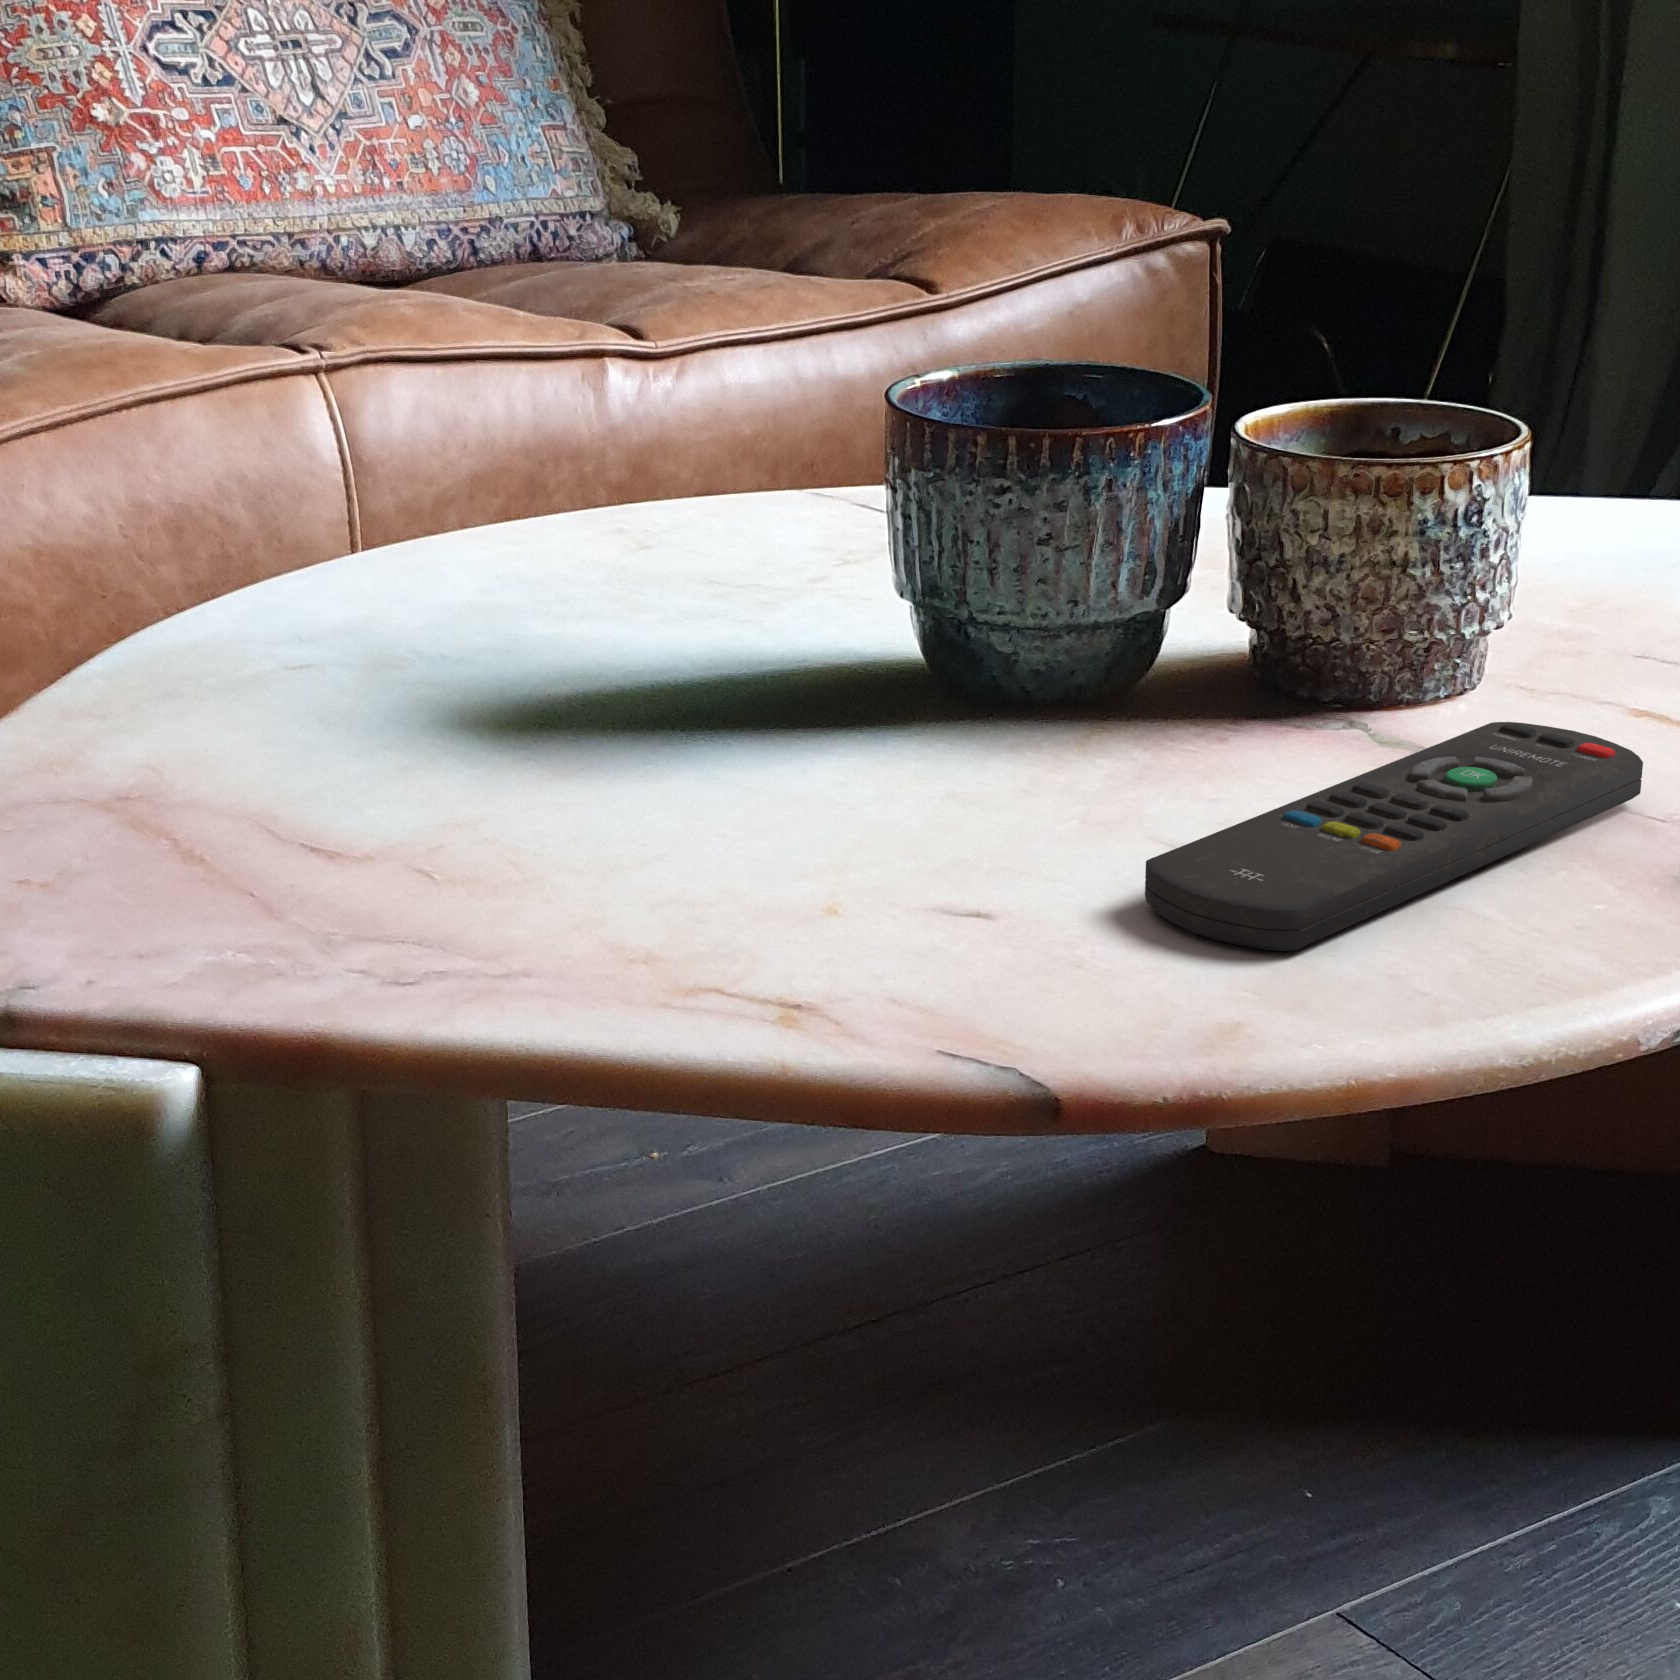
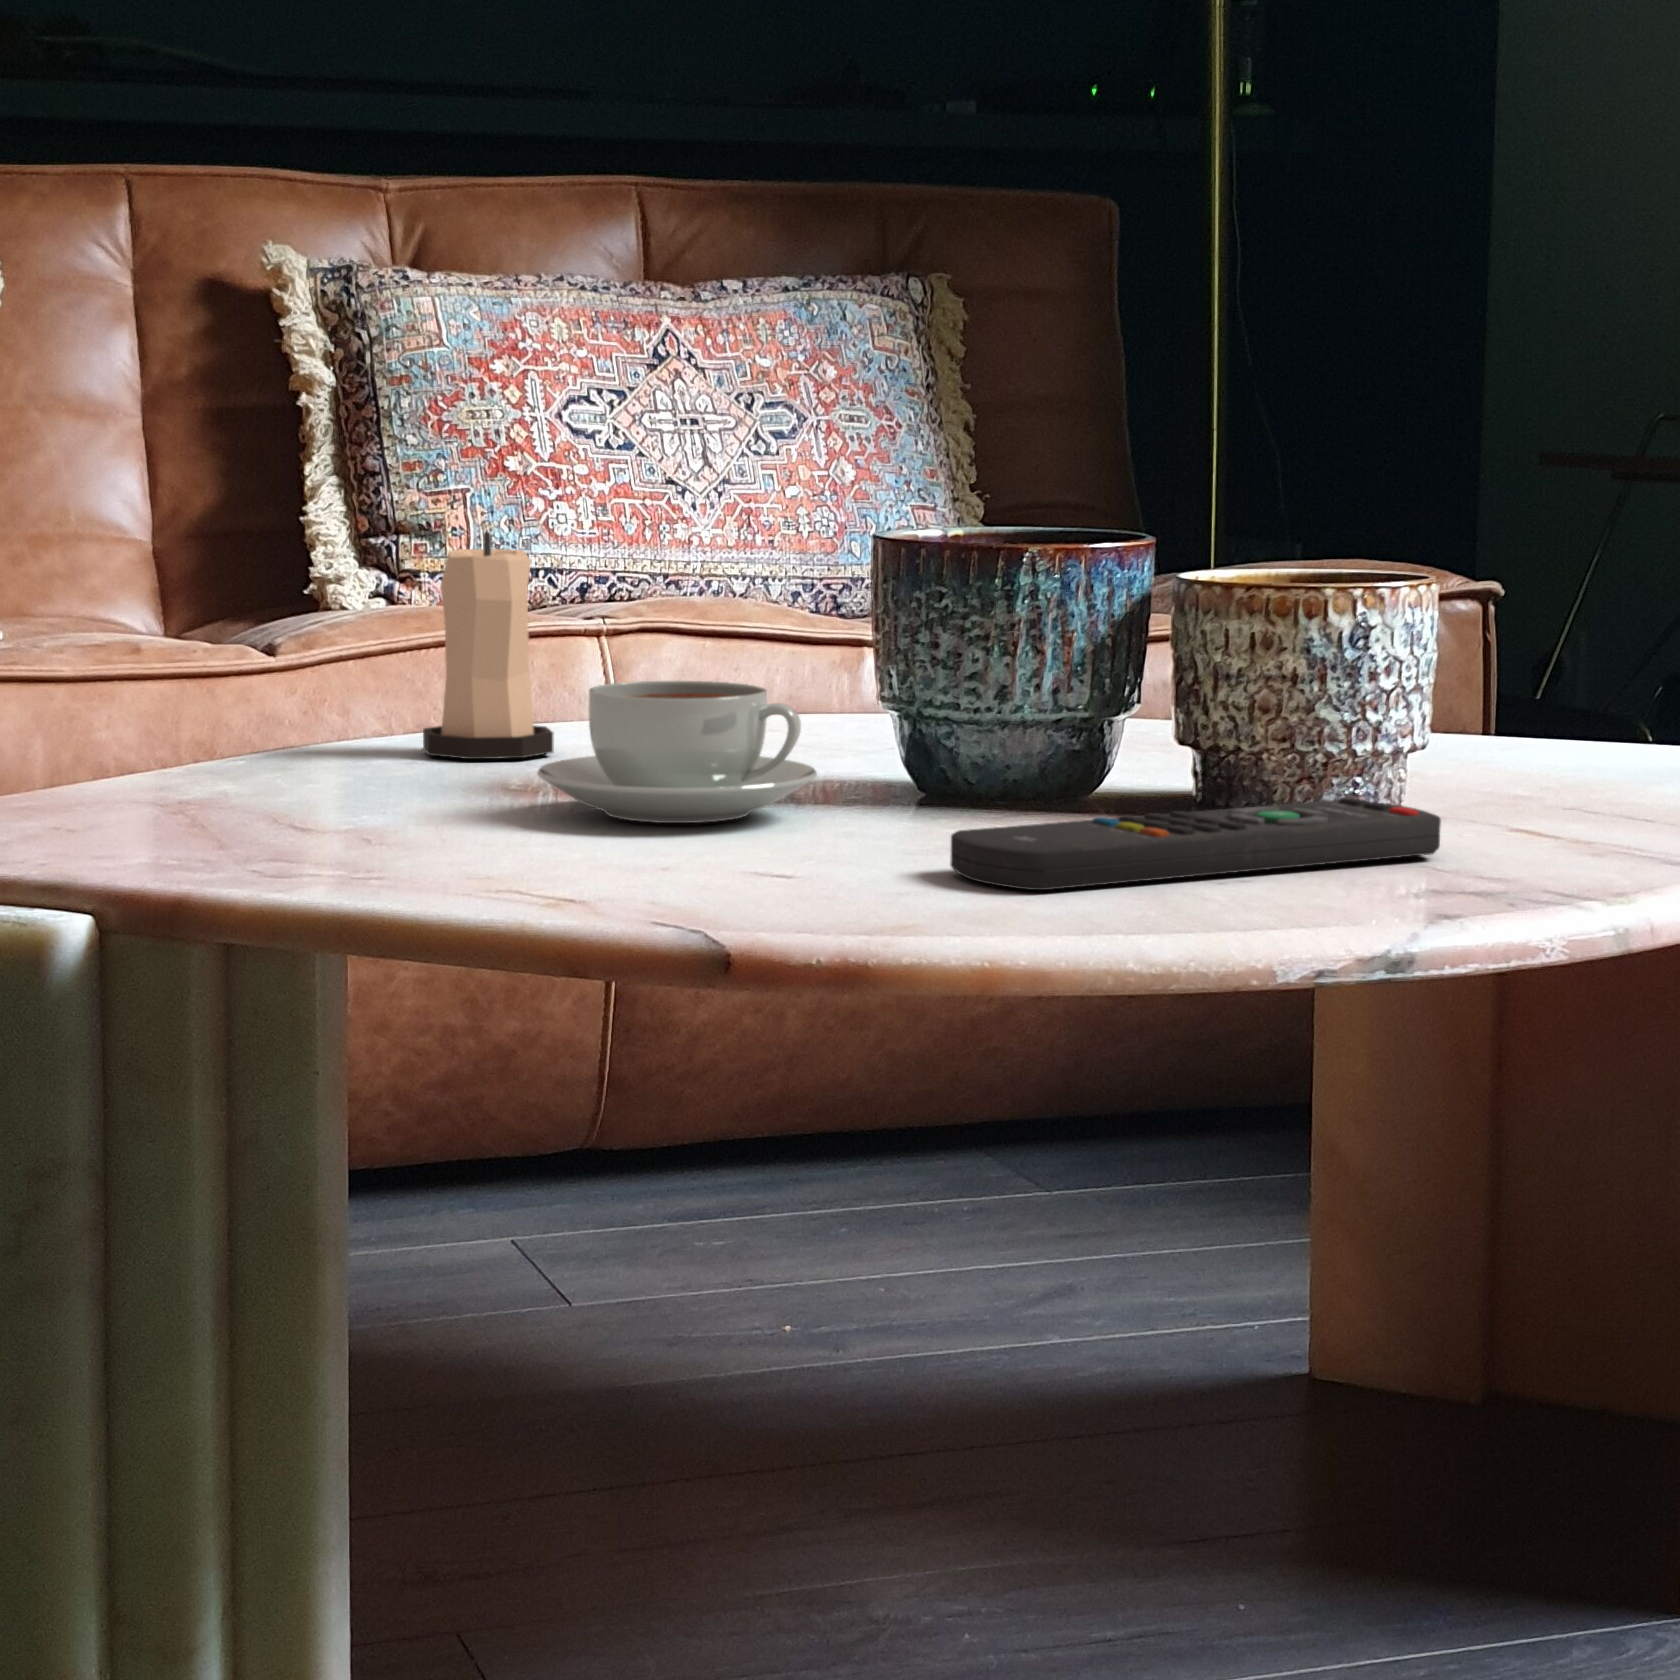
candle: none [265,375,429,662] -> present [423,531,554,759]
coffee cup: none [531,611,871,815] -> present [537,681,817,823]

